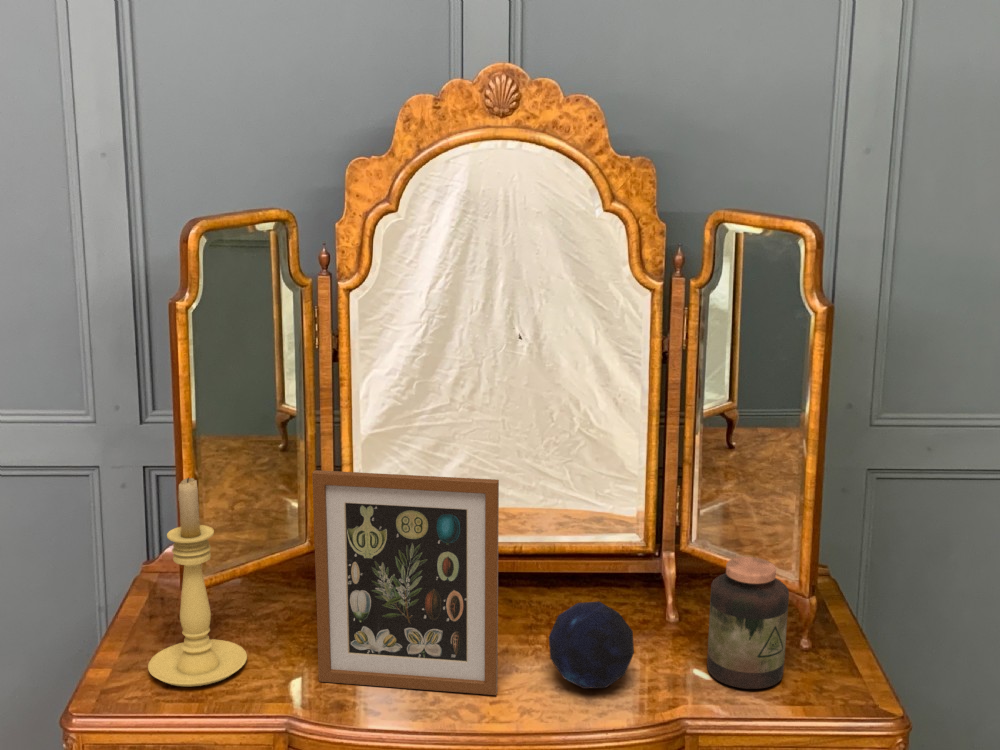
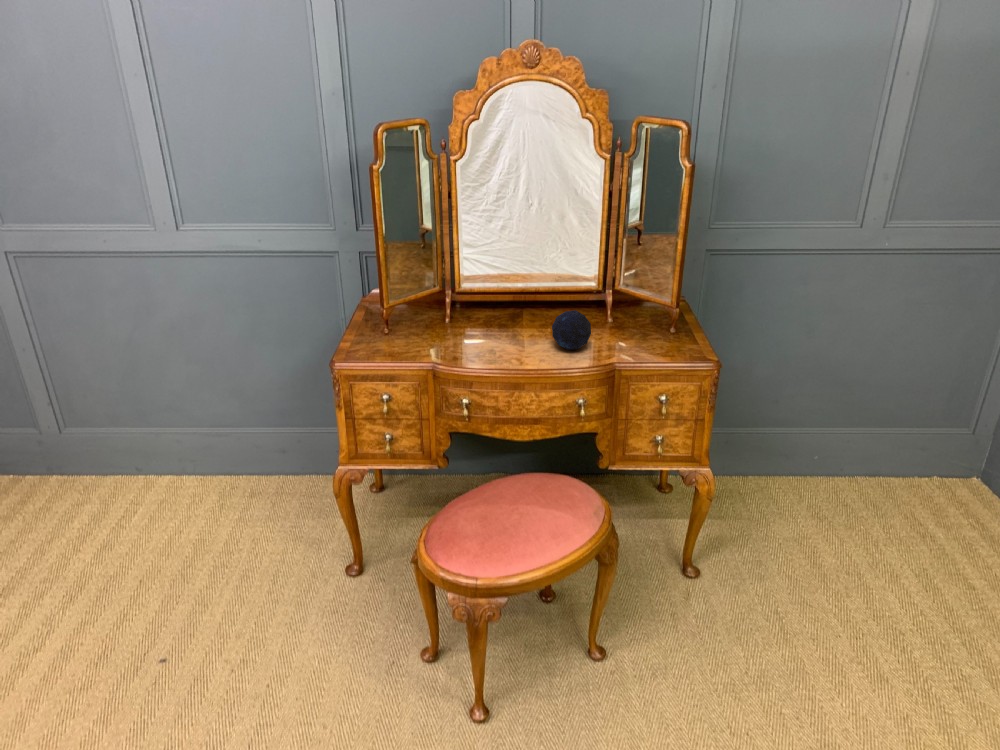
picture frame: present [312,470,499,695] -> none [442,248,529,352]
candle holder: present [148,478,247,686] -> none [370,252,414,348]
jar: present [707,557,789,689] -> none [625,290,664,350]

